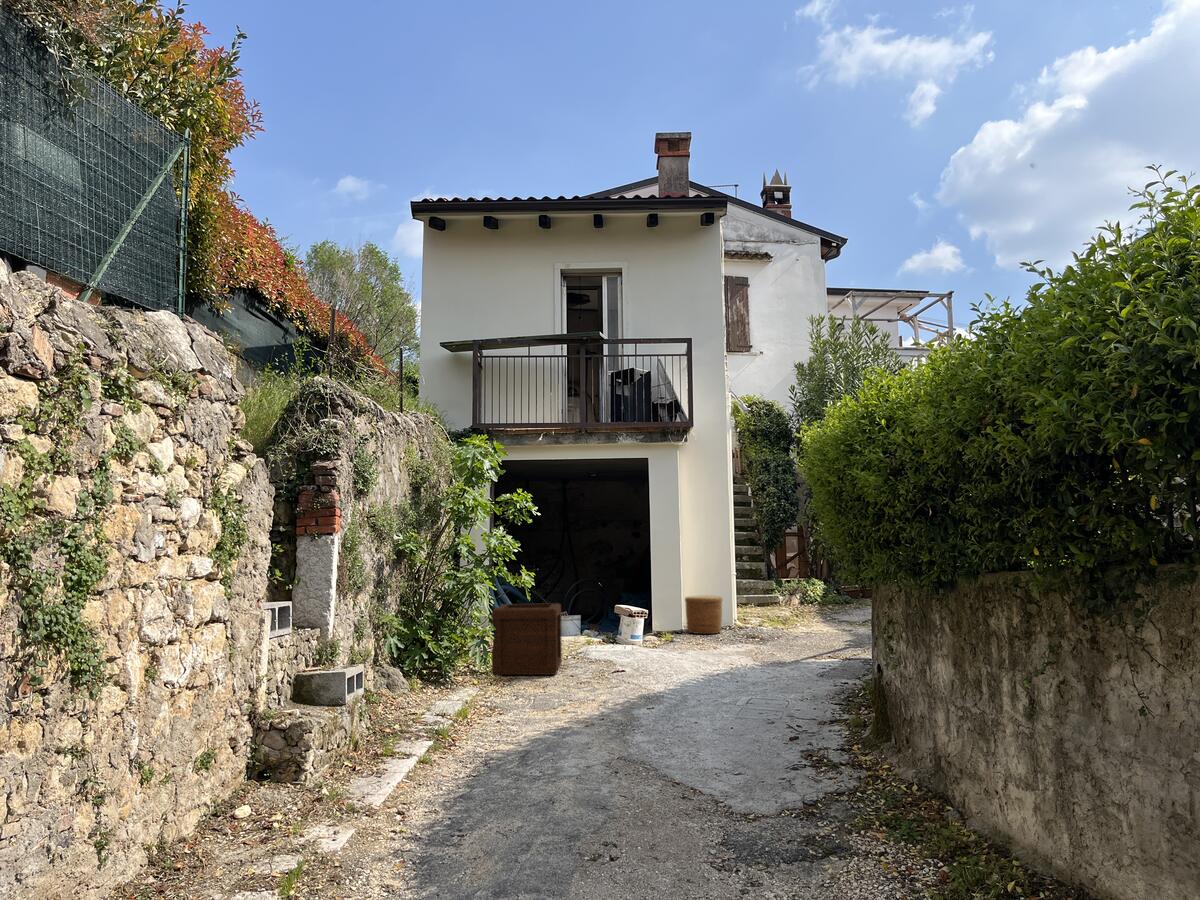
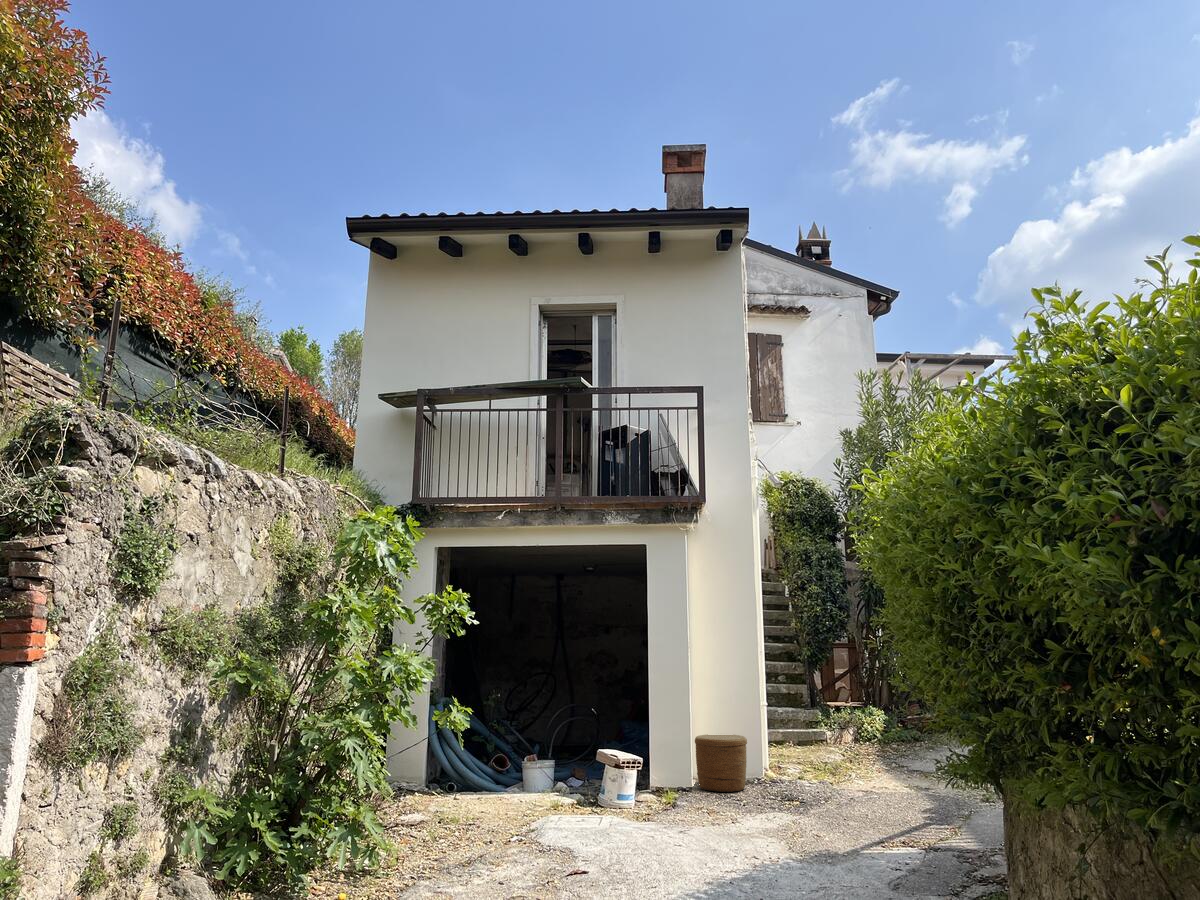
wooden crate: present [491,603,562,675] -> none [377,756,498,878]

